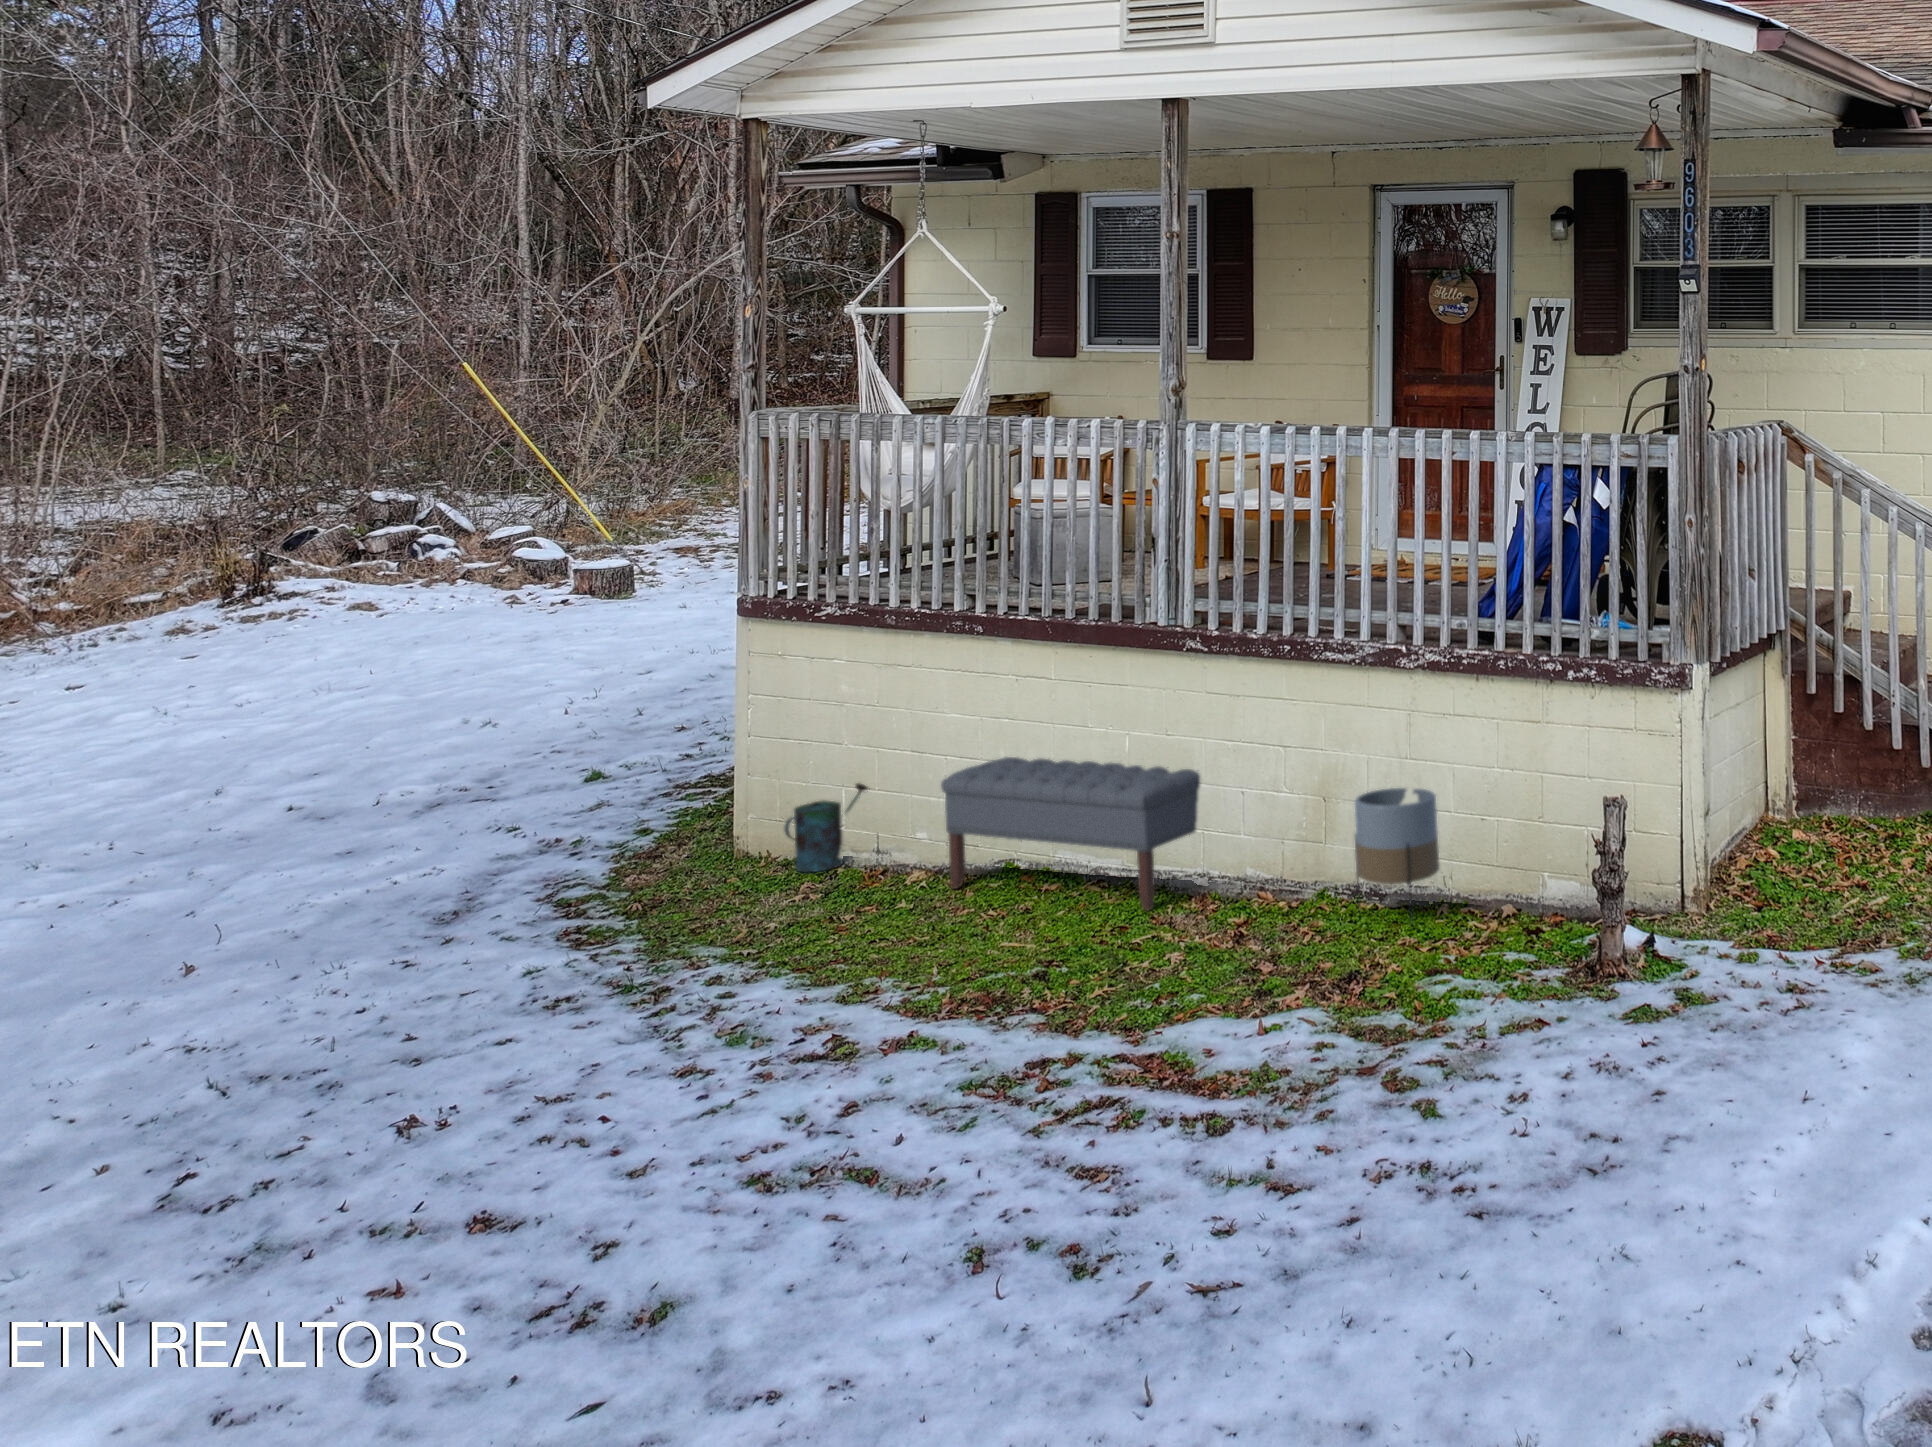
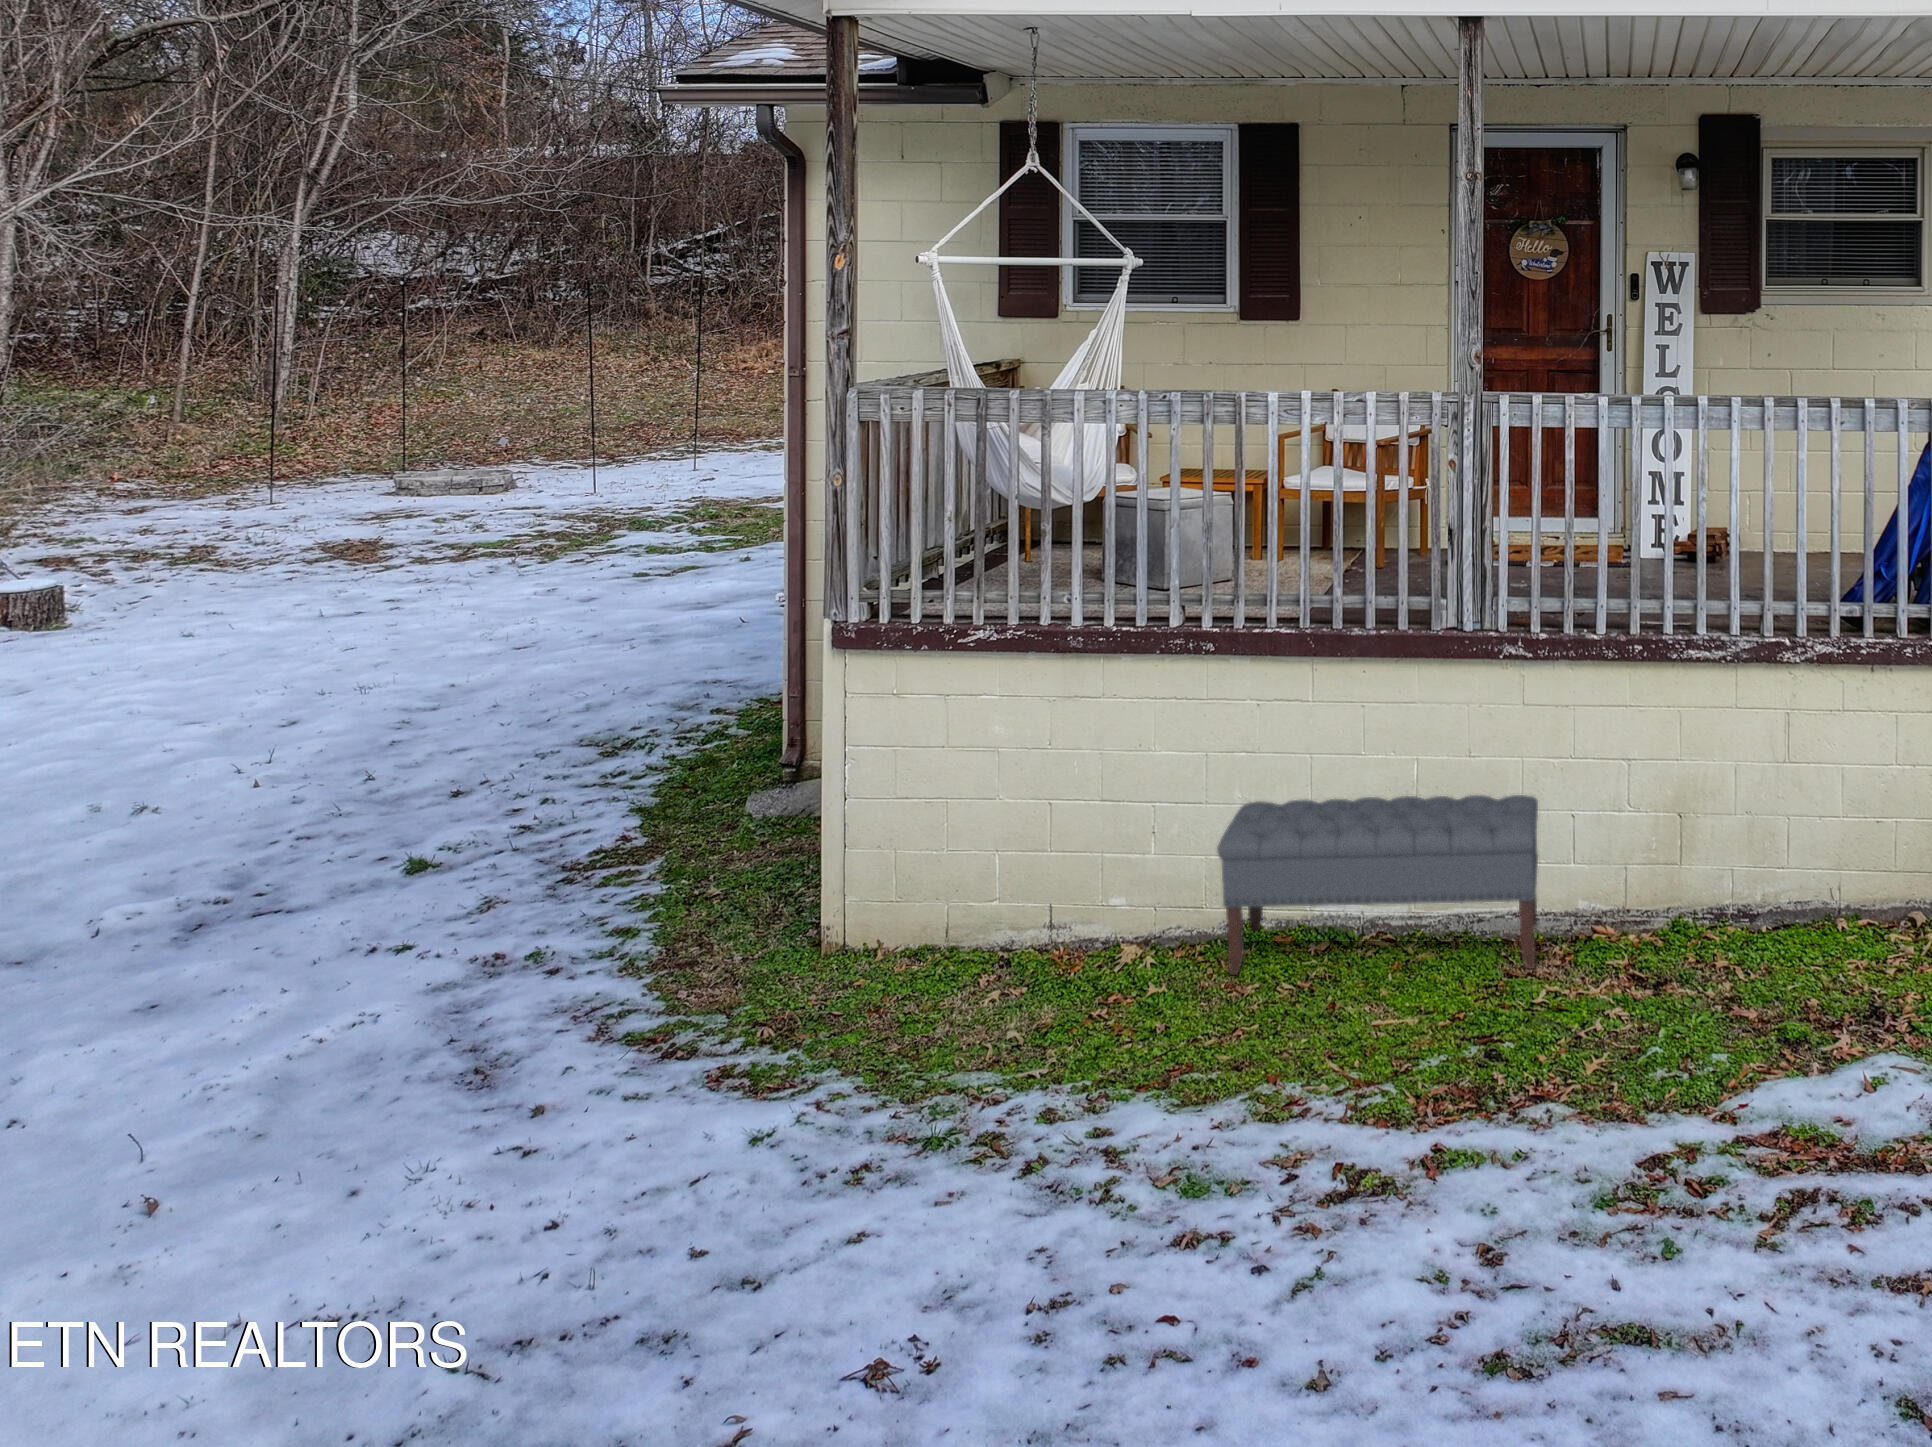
watering can: present [785,783,867,872] -> none [949,854,1015,980]
planter: present [1355,788,1440,923] -> none [1772,791,1865,943]

